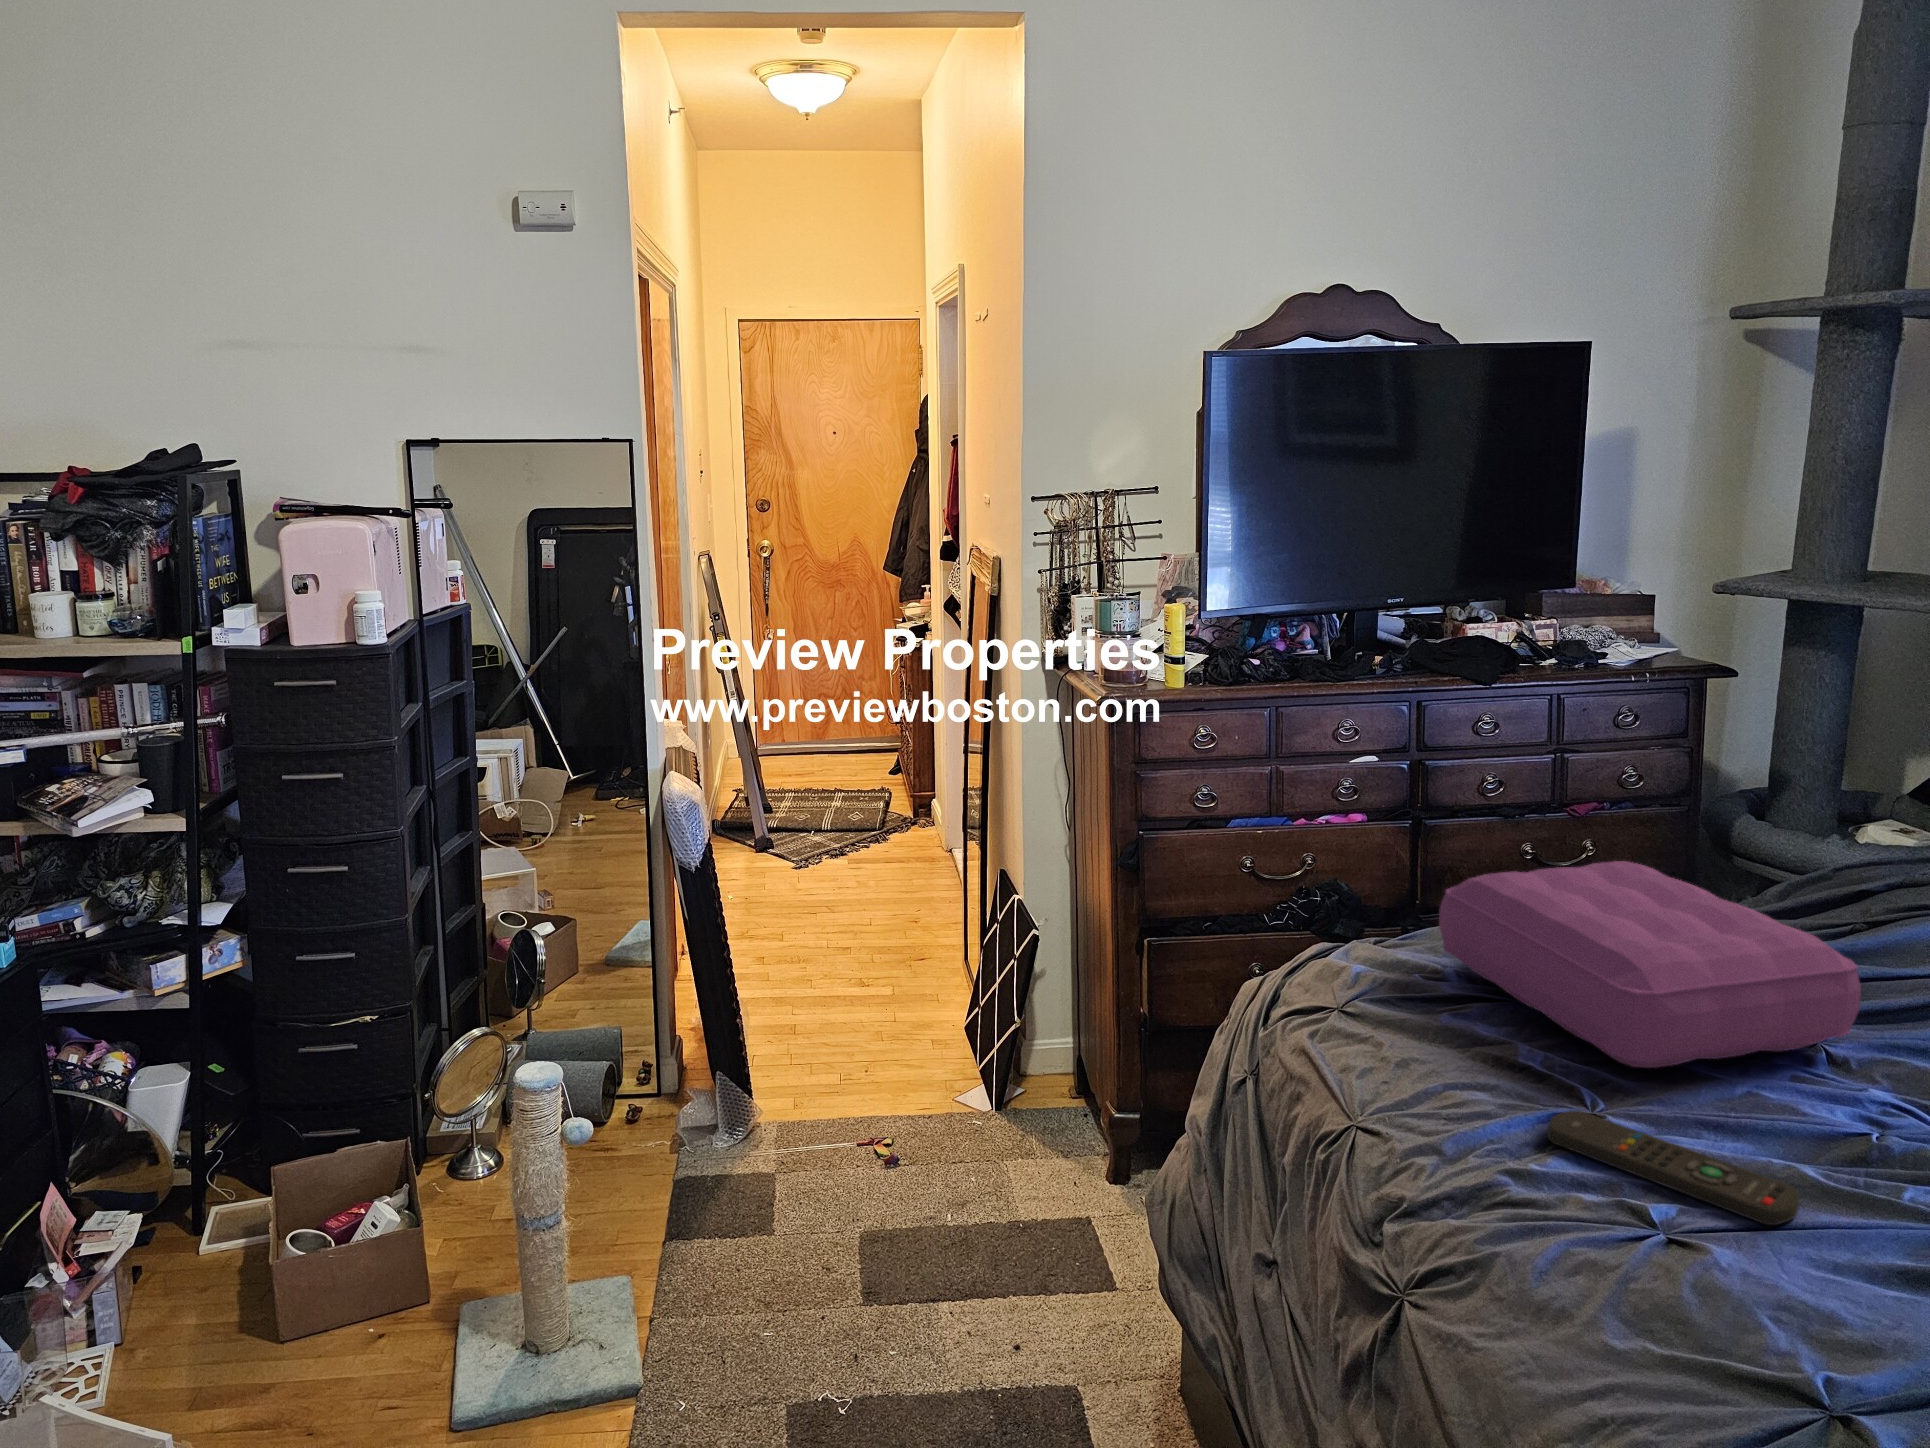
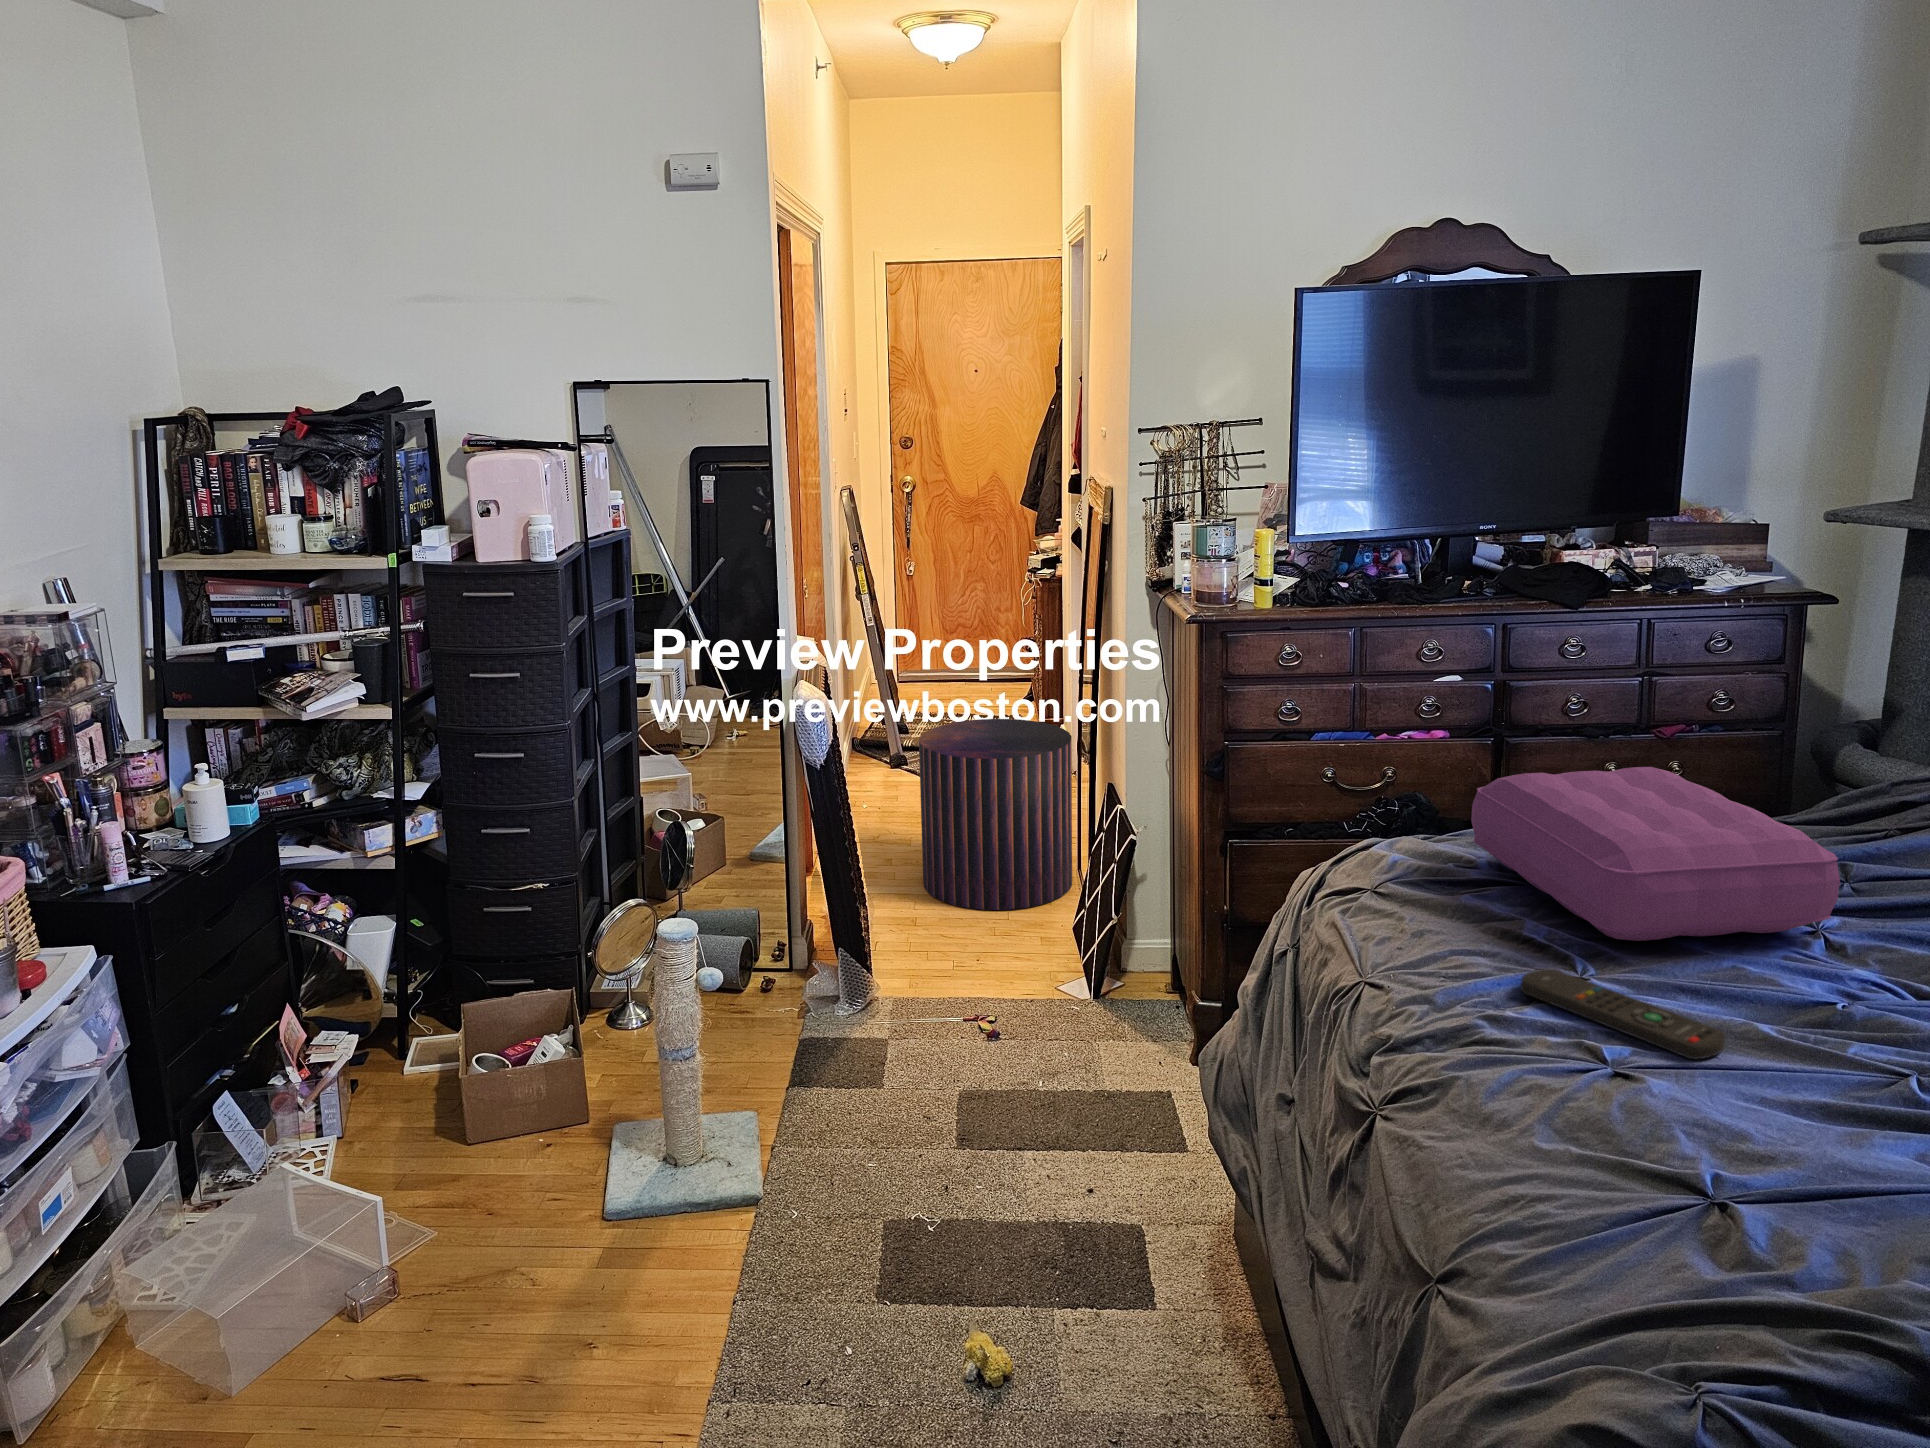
pouf: none [790,802,956,1011] -> present [919,719,1072,910]

